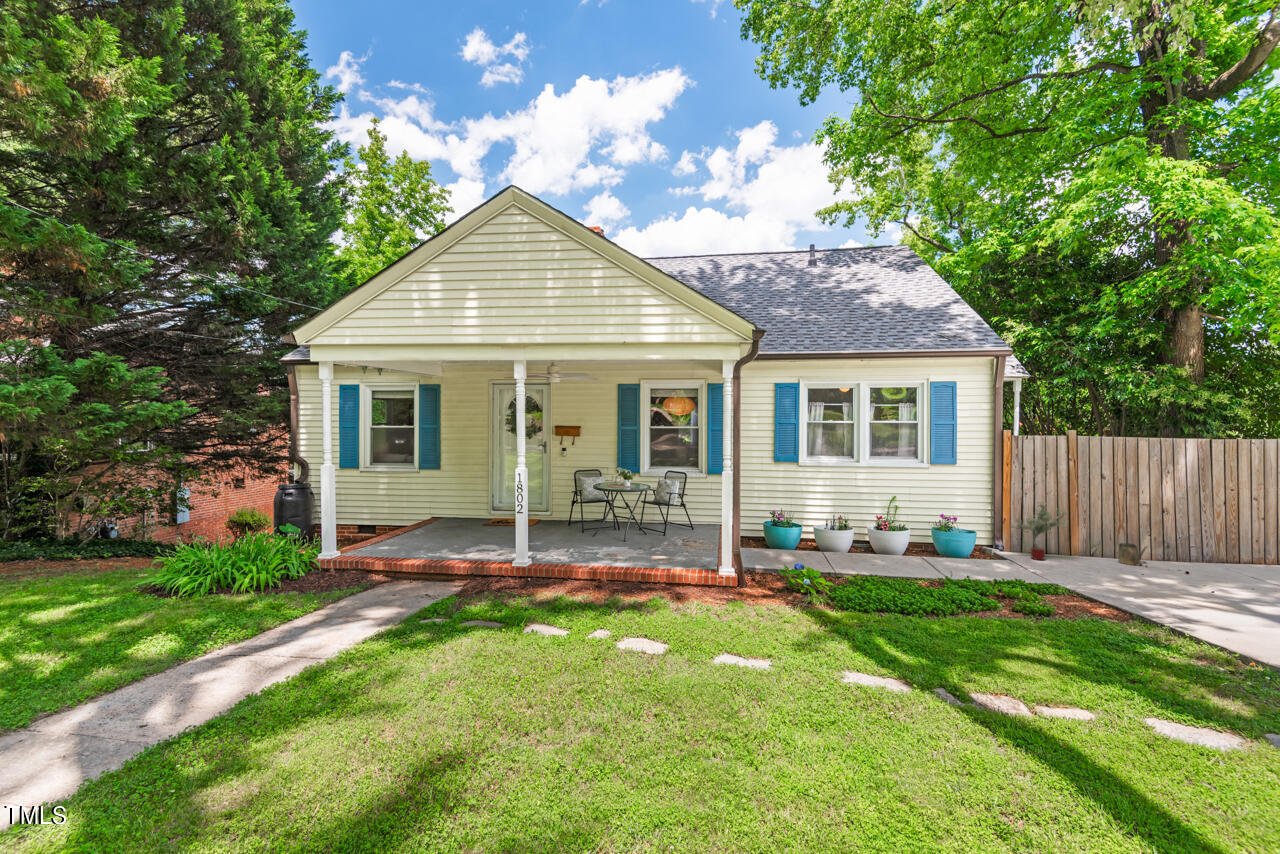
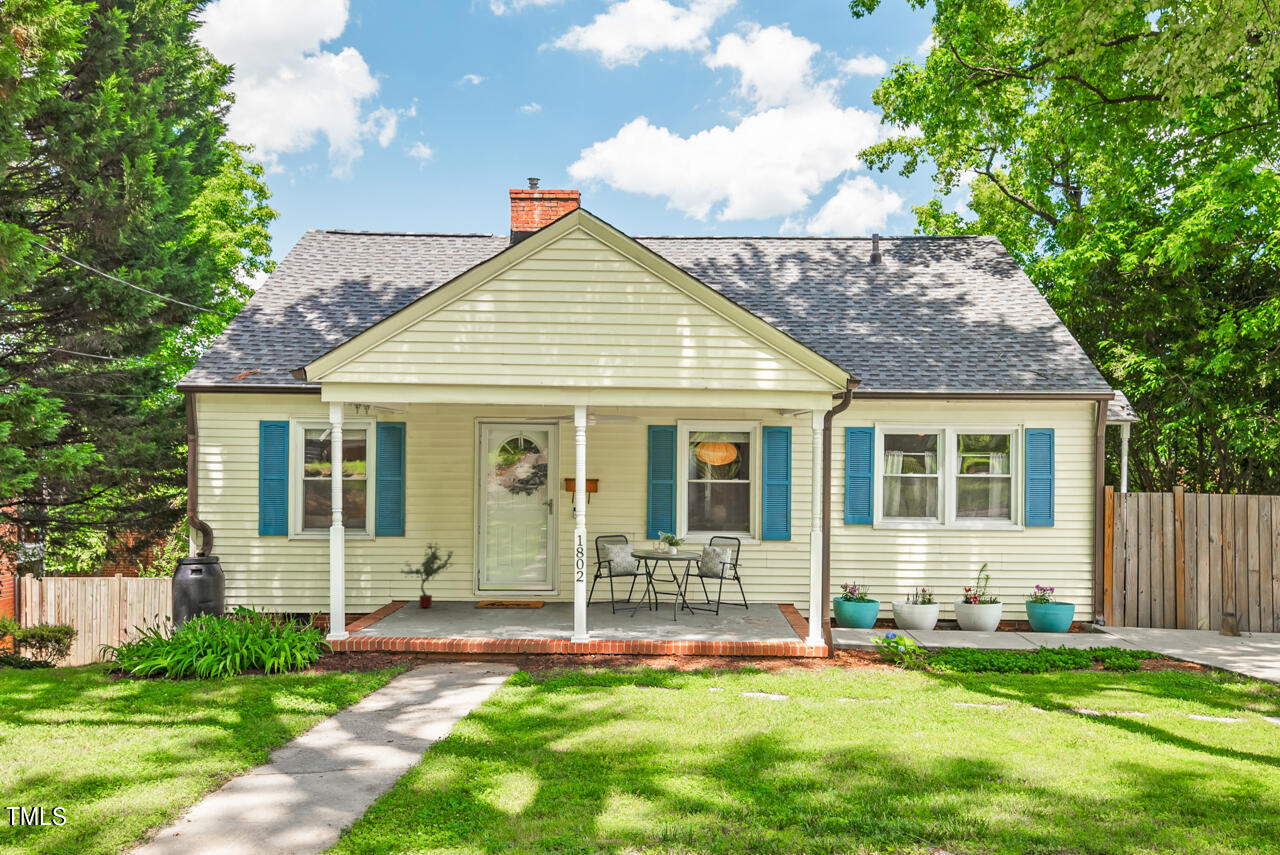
potted tree: present [1011,502,1066,560] -> present [401,543,453,608]

